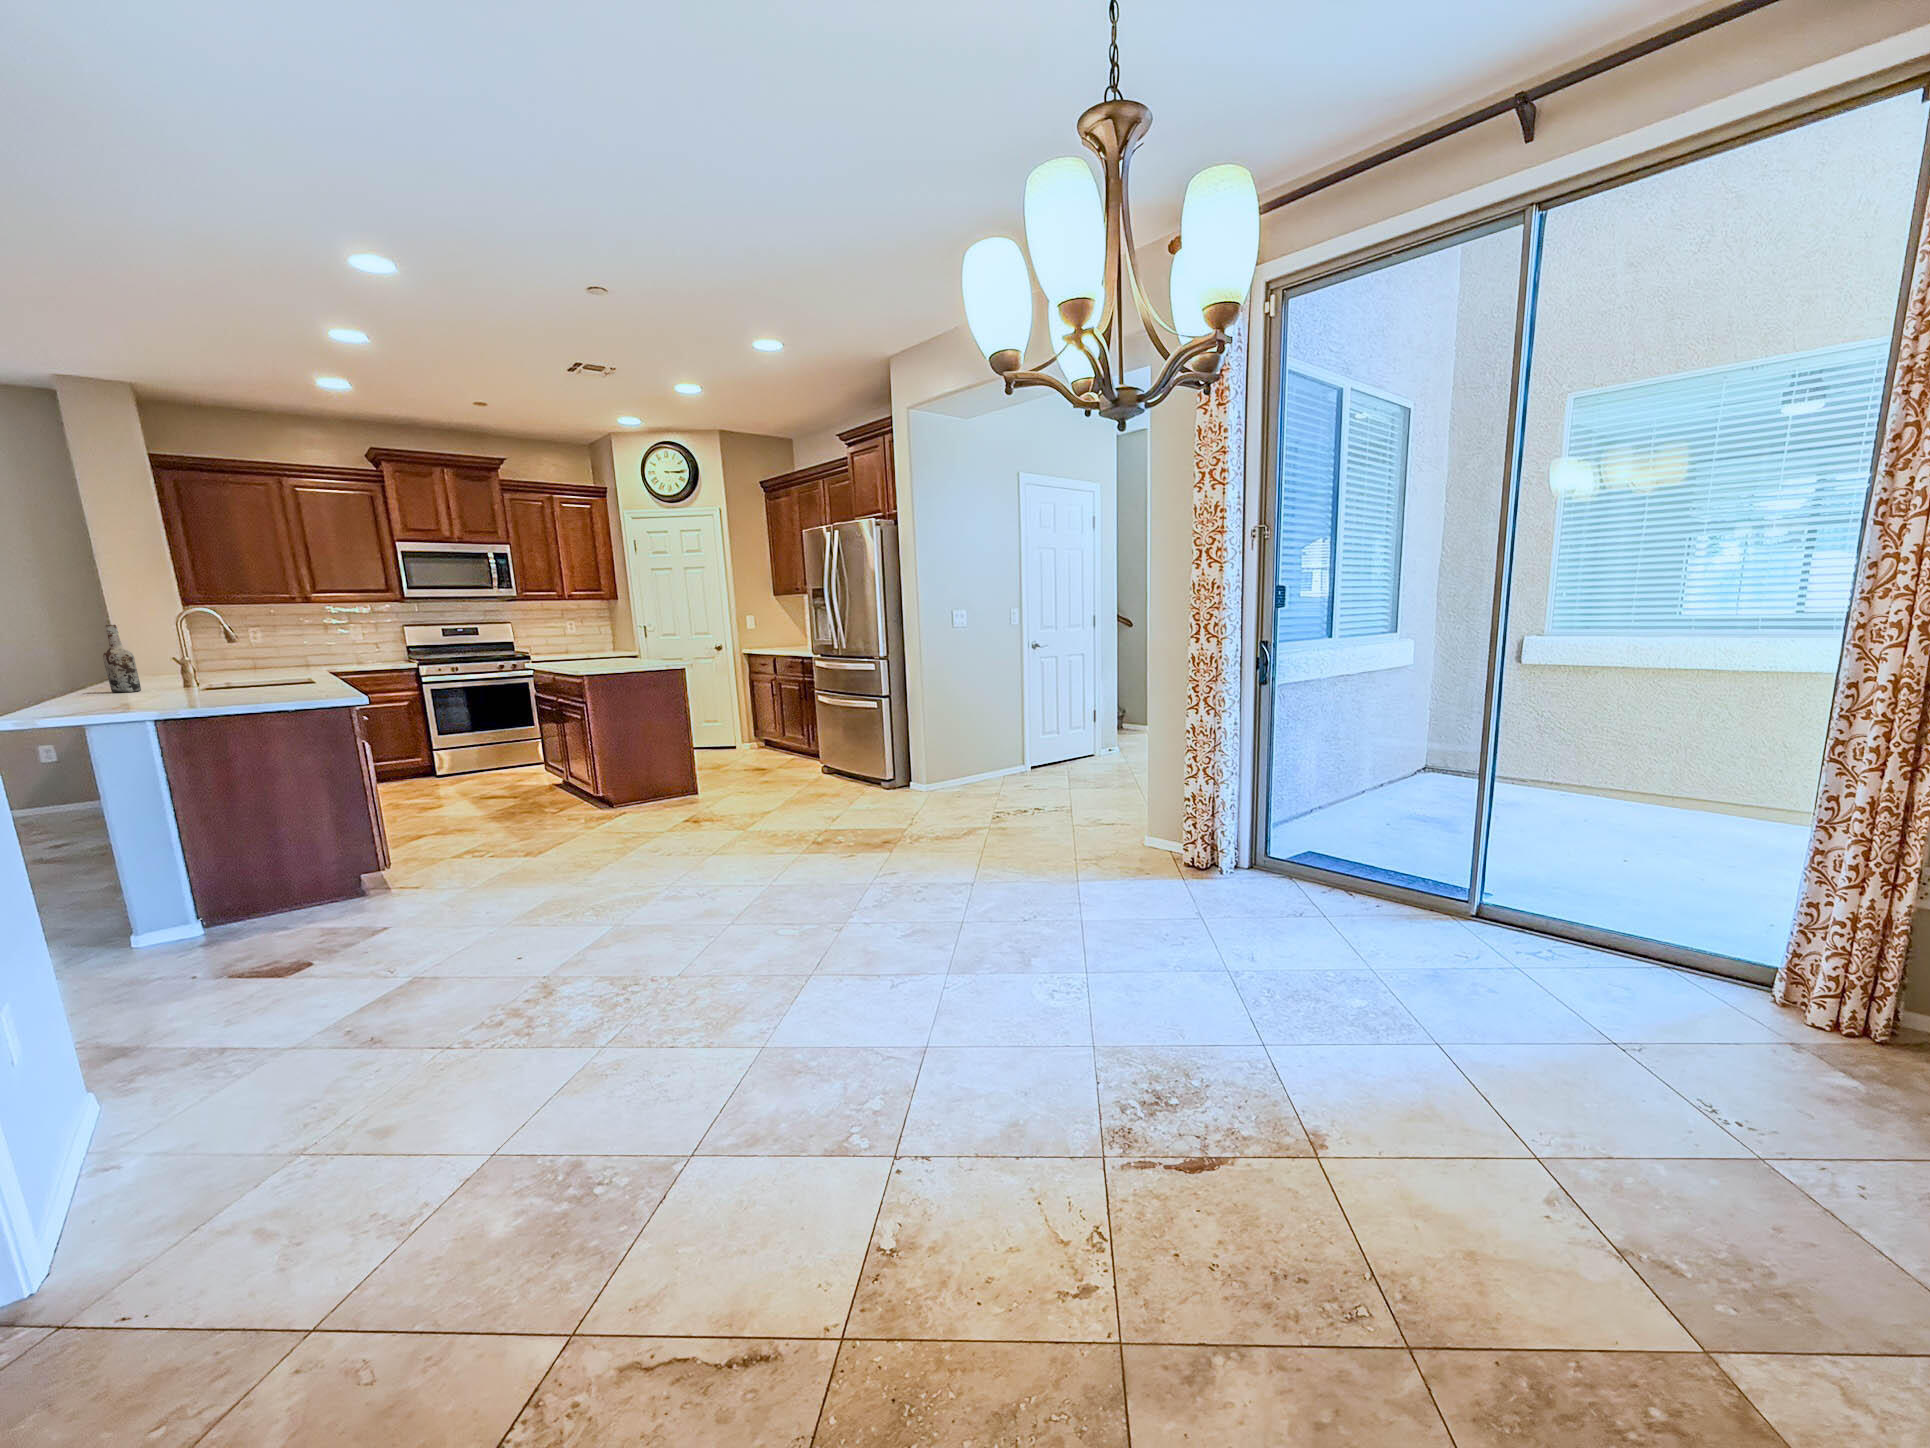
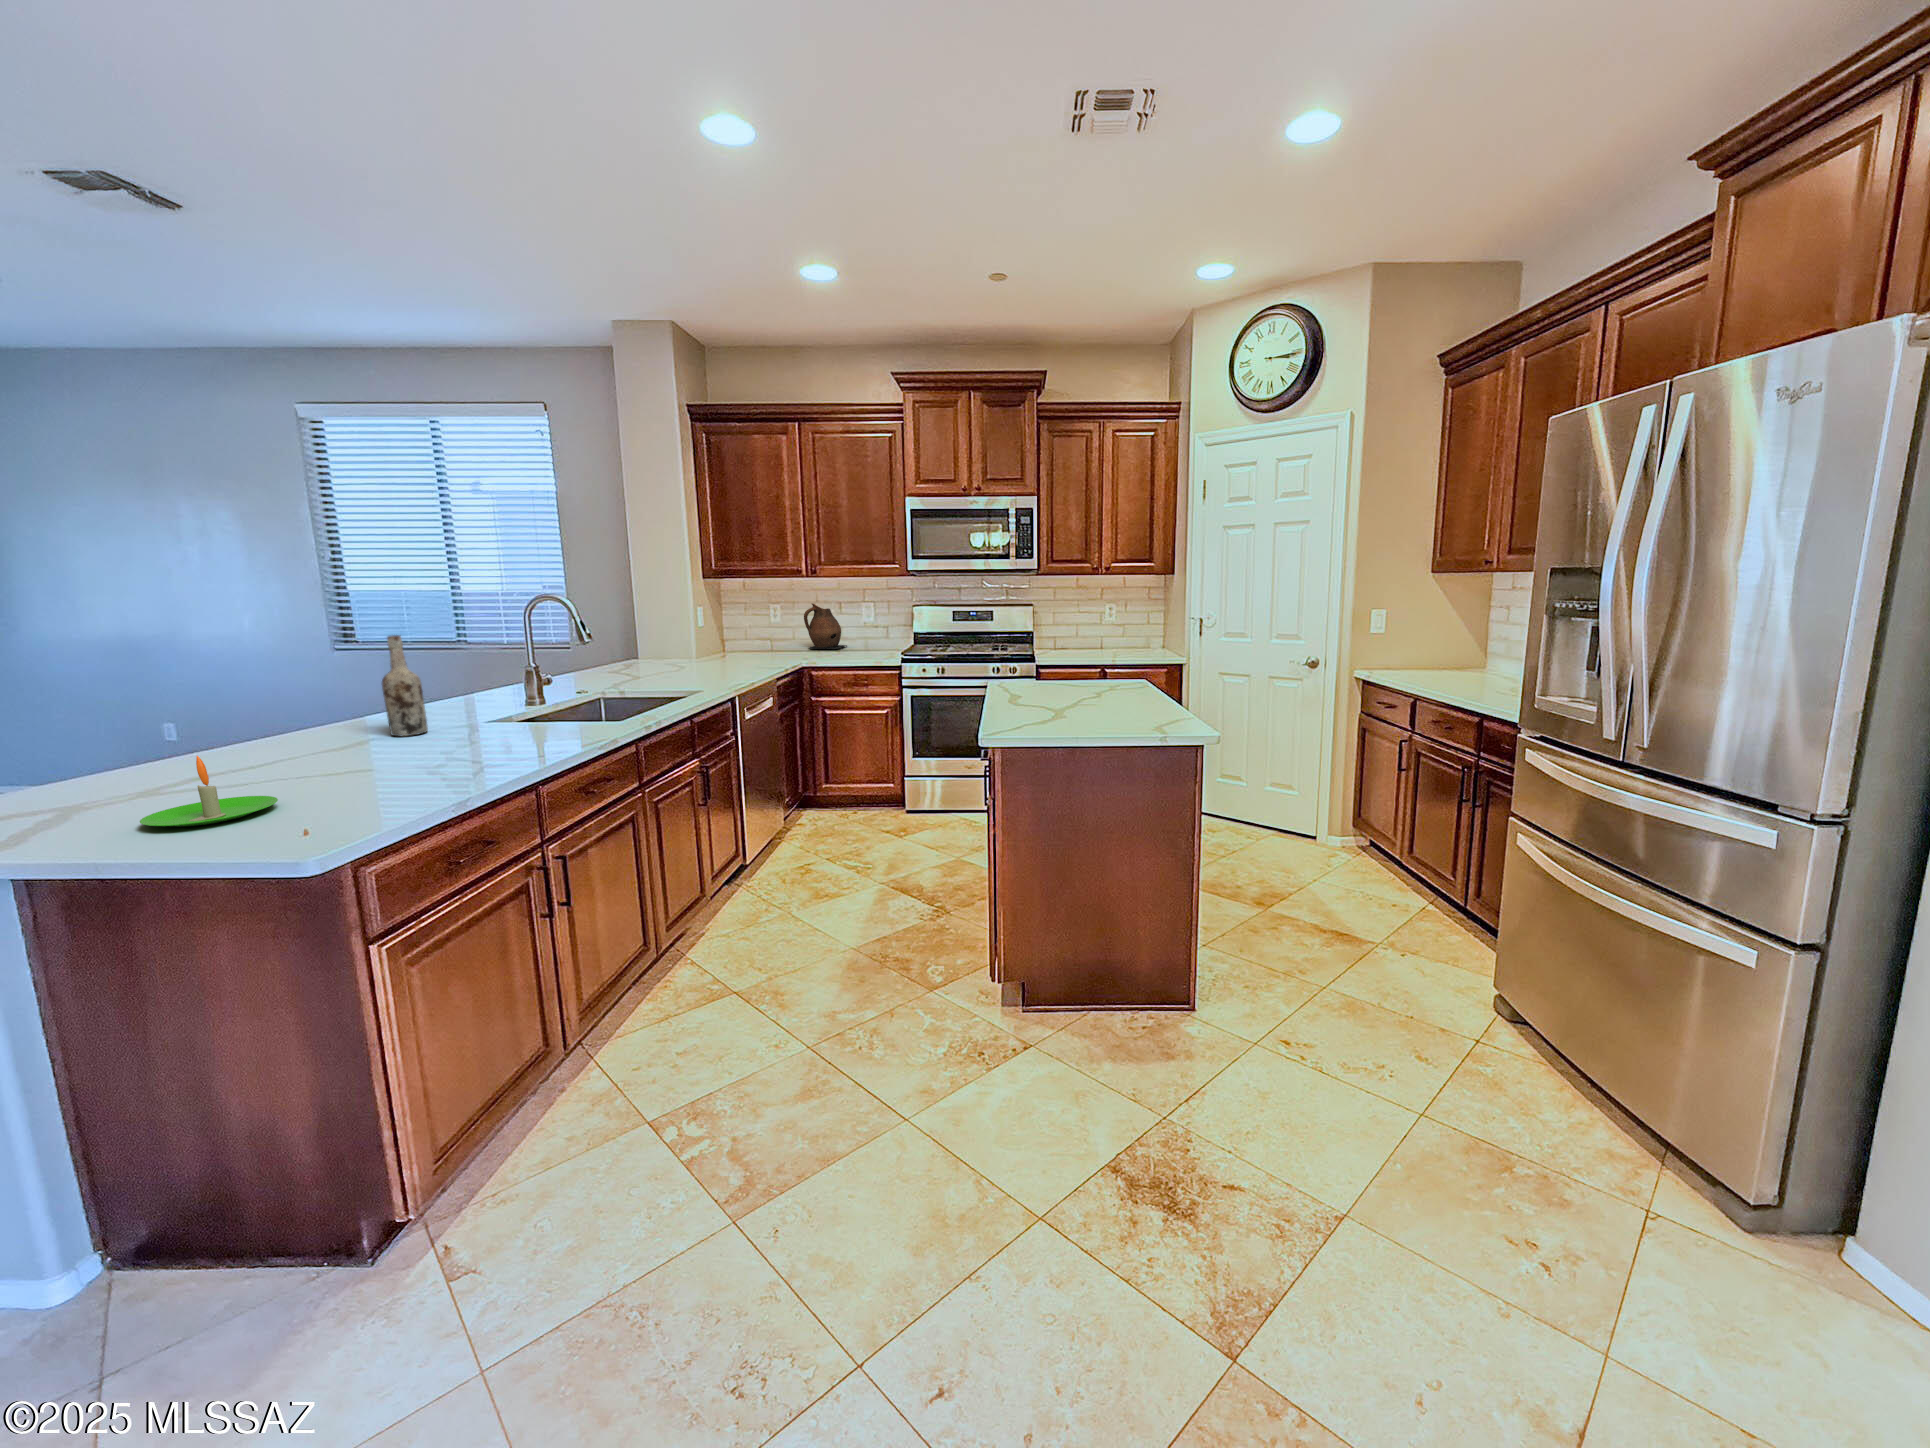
ceramic pitcher: none [284,626,329,664] -> present [804,603,847,649]
candle: none [137,668,209,703] -> present [140,756,278,827]

